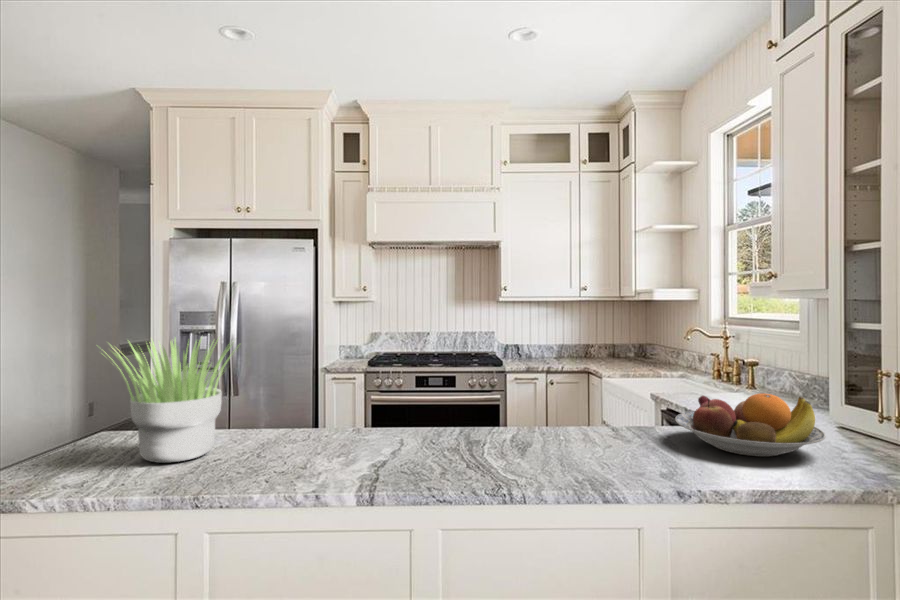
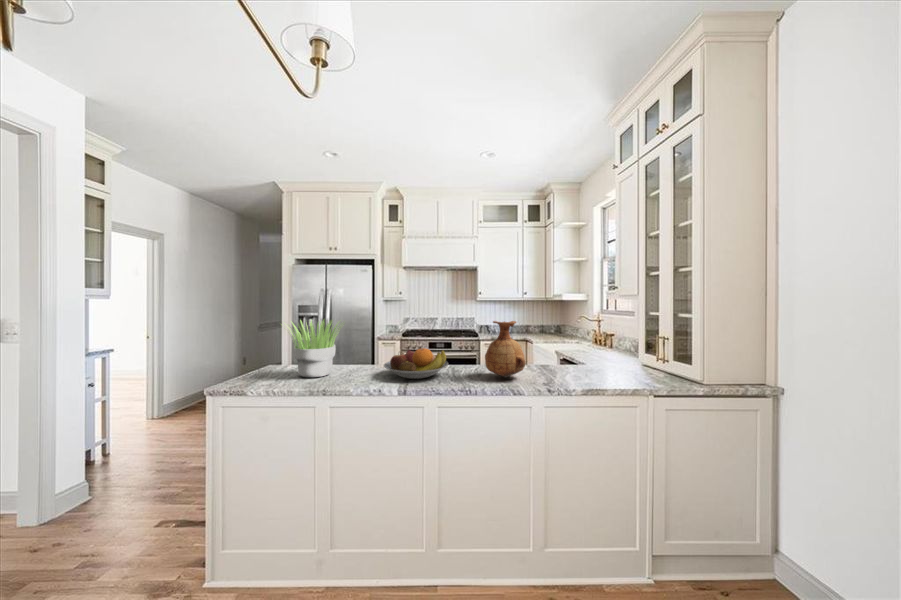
vase: none [533,340,626,460] -> present [485,321,526,377]
fruit bowl: present [675,394,826,457] -> present [384,348,448,379]

